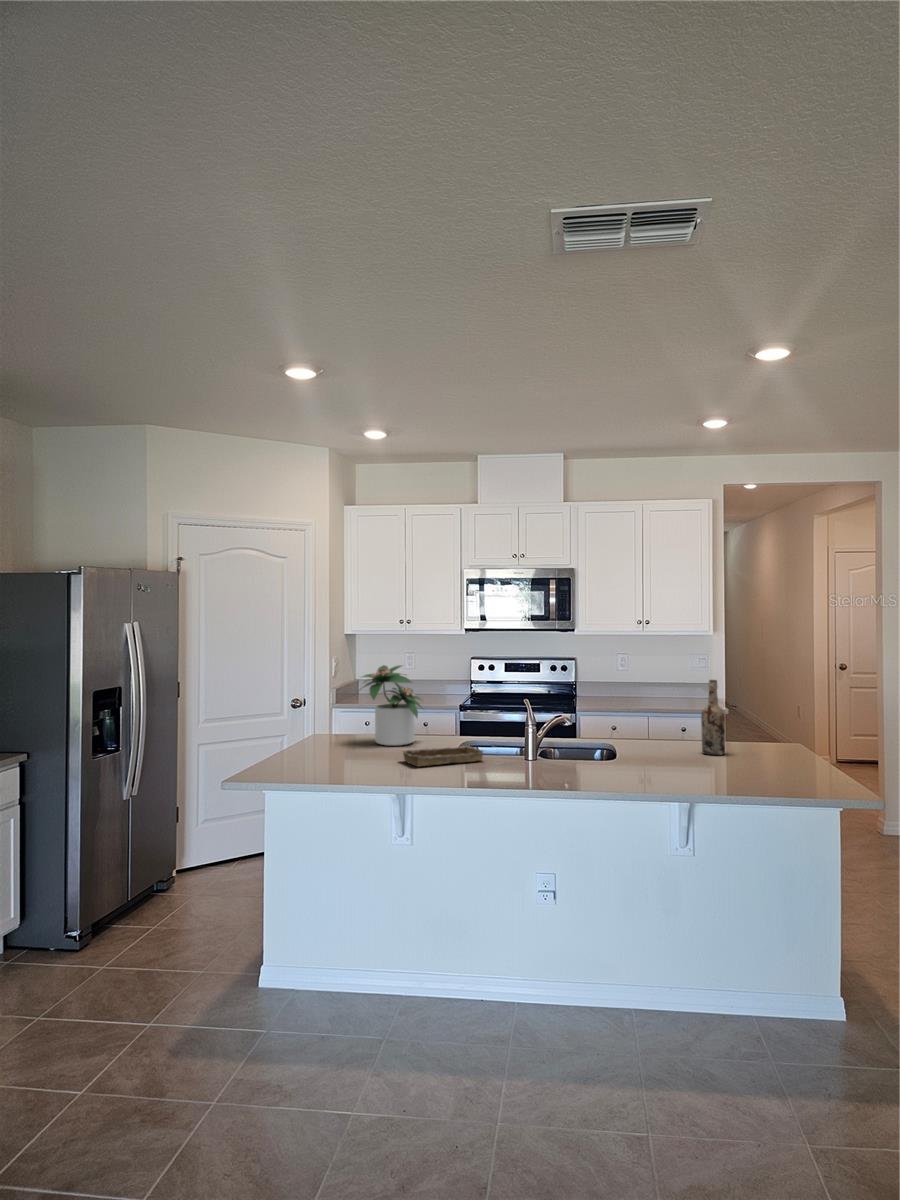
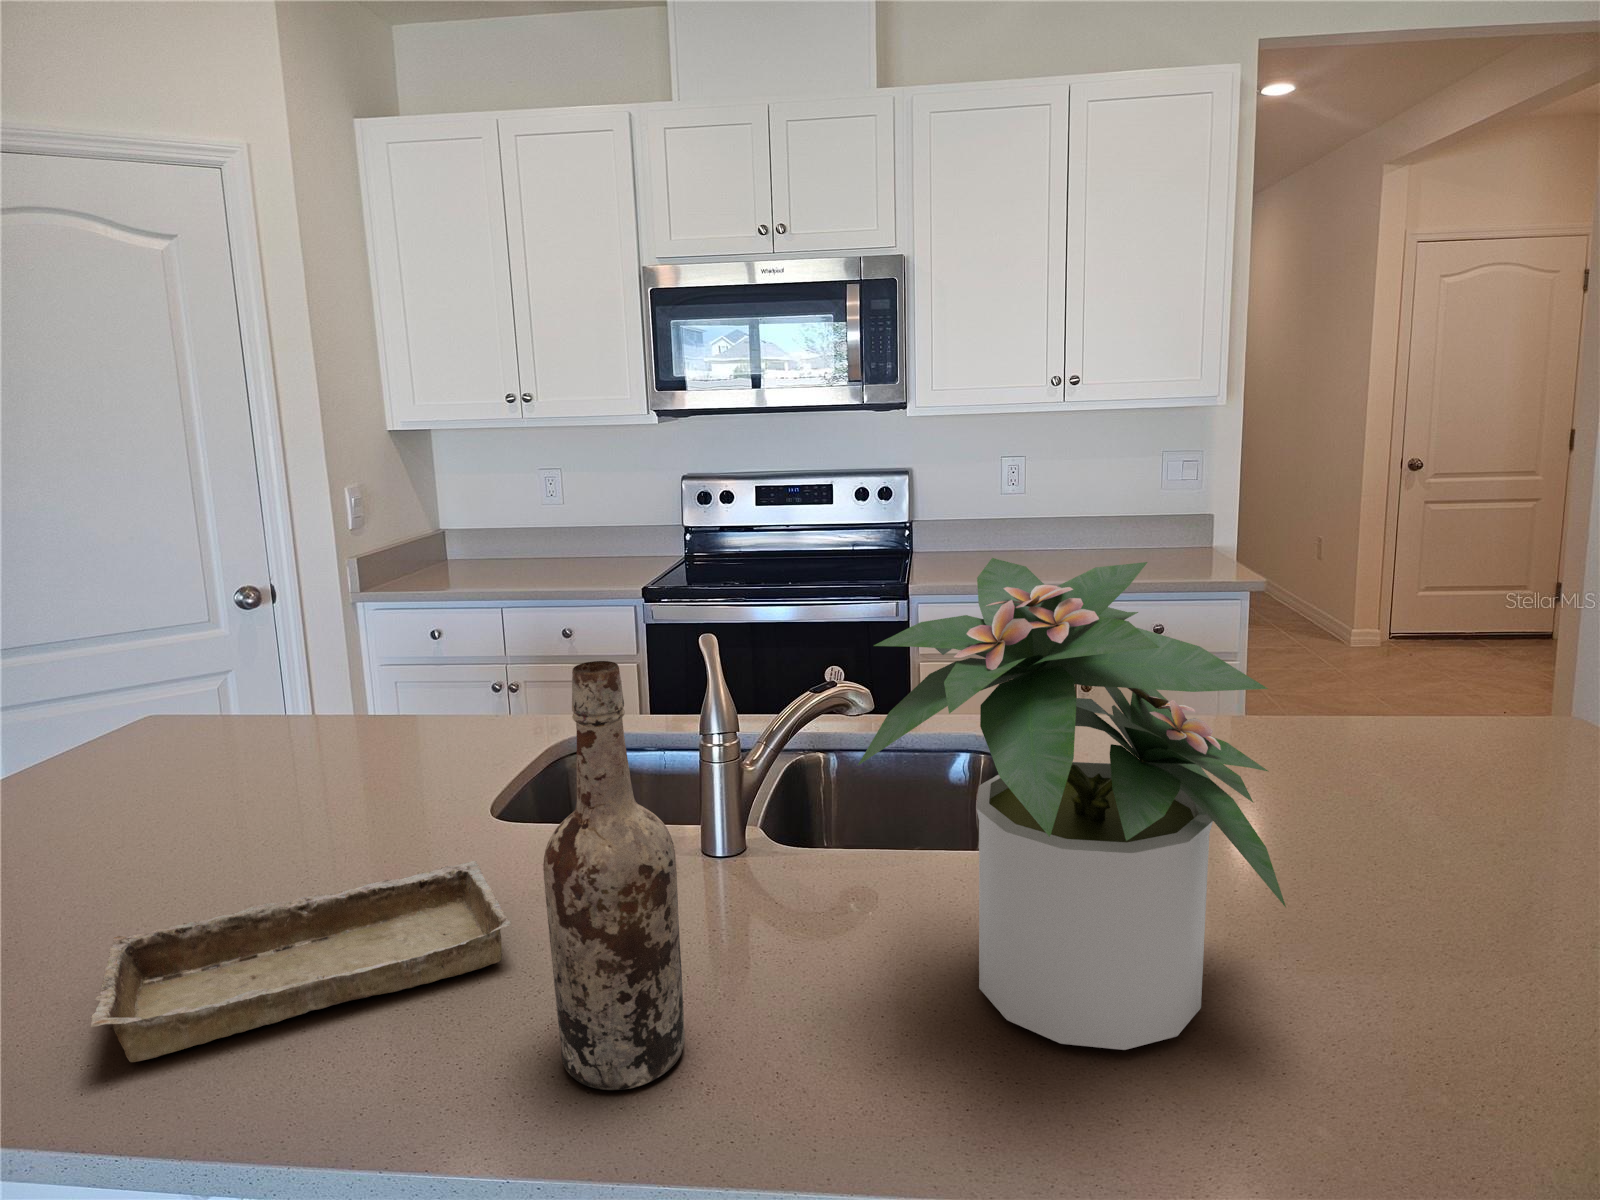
potted plant: present [361,665,423,746] -> present [858,558,1286,1050]
wine bottle: present [701,680,725,755] -> present [543,661,685,1090]

